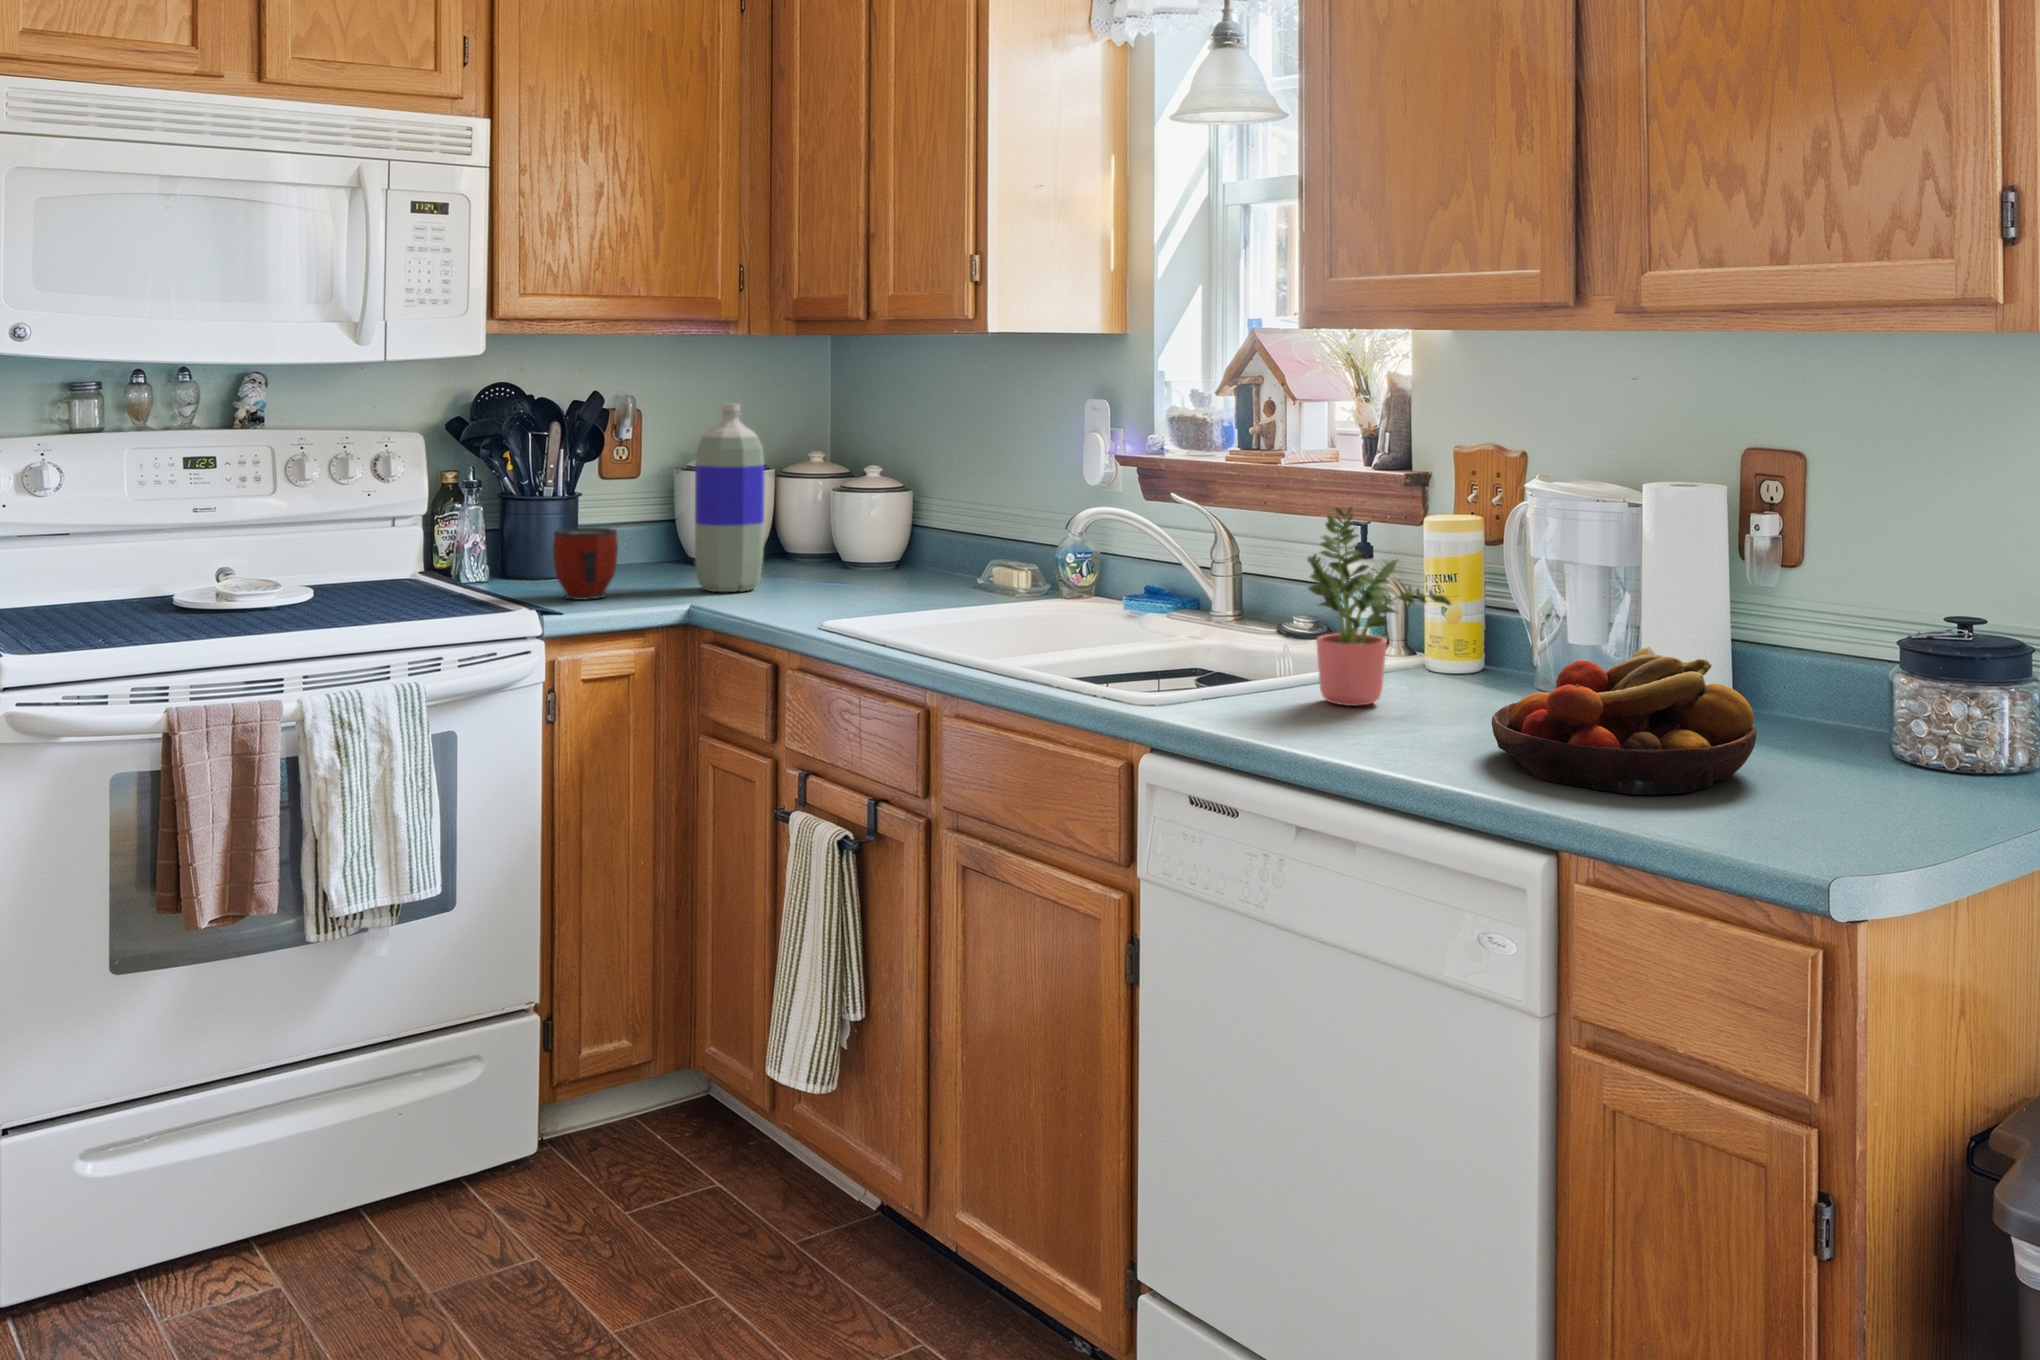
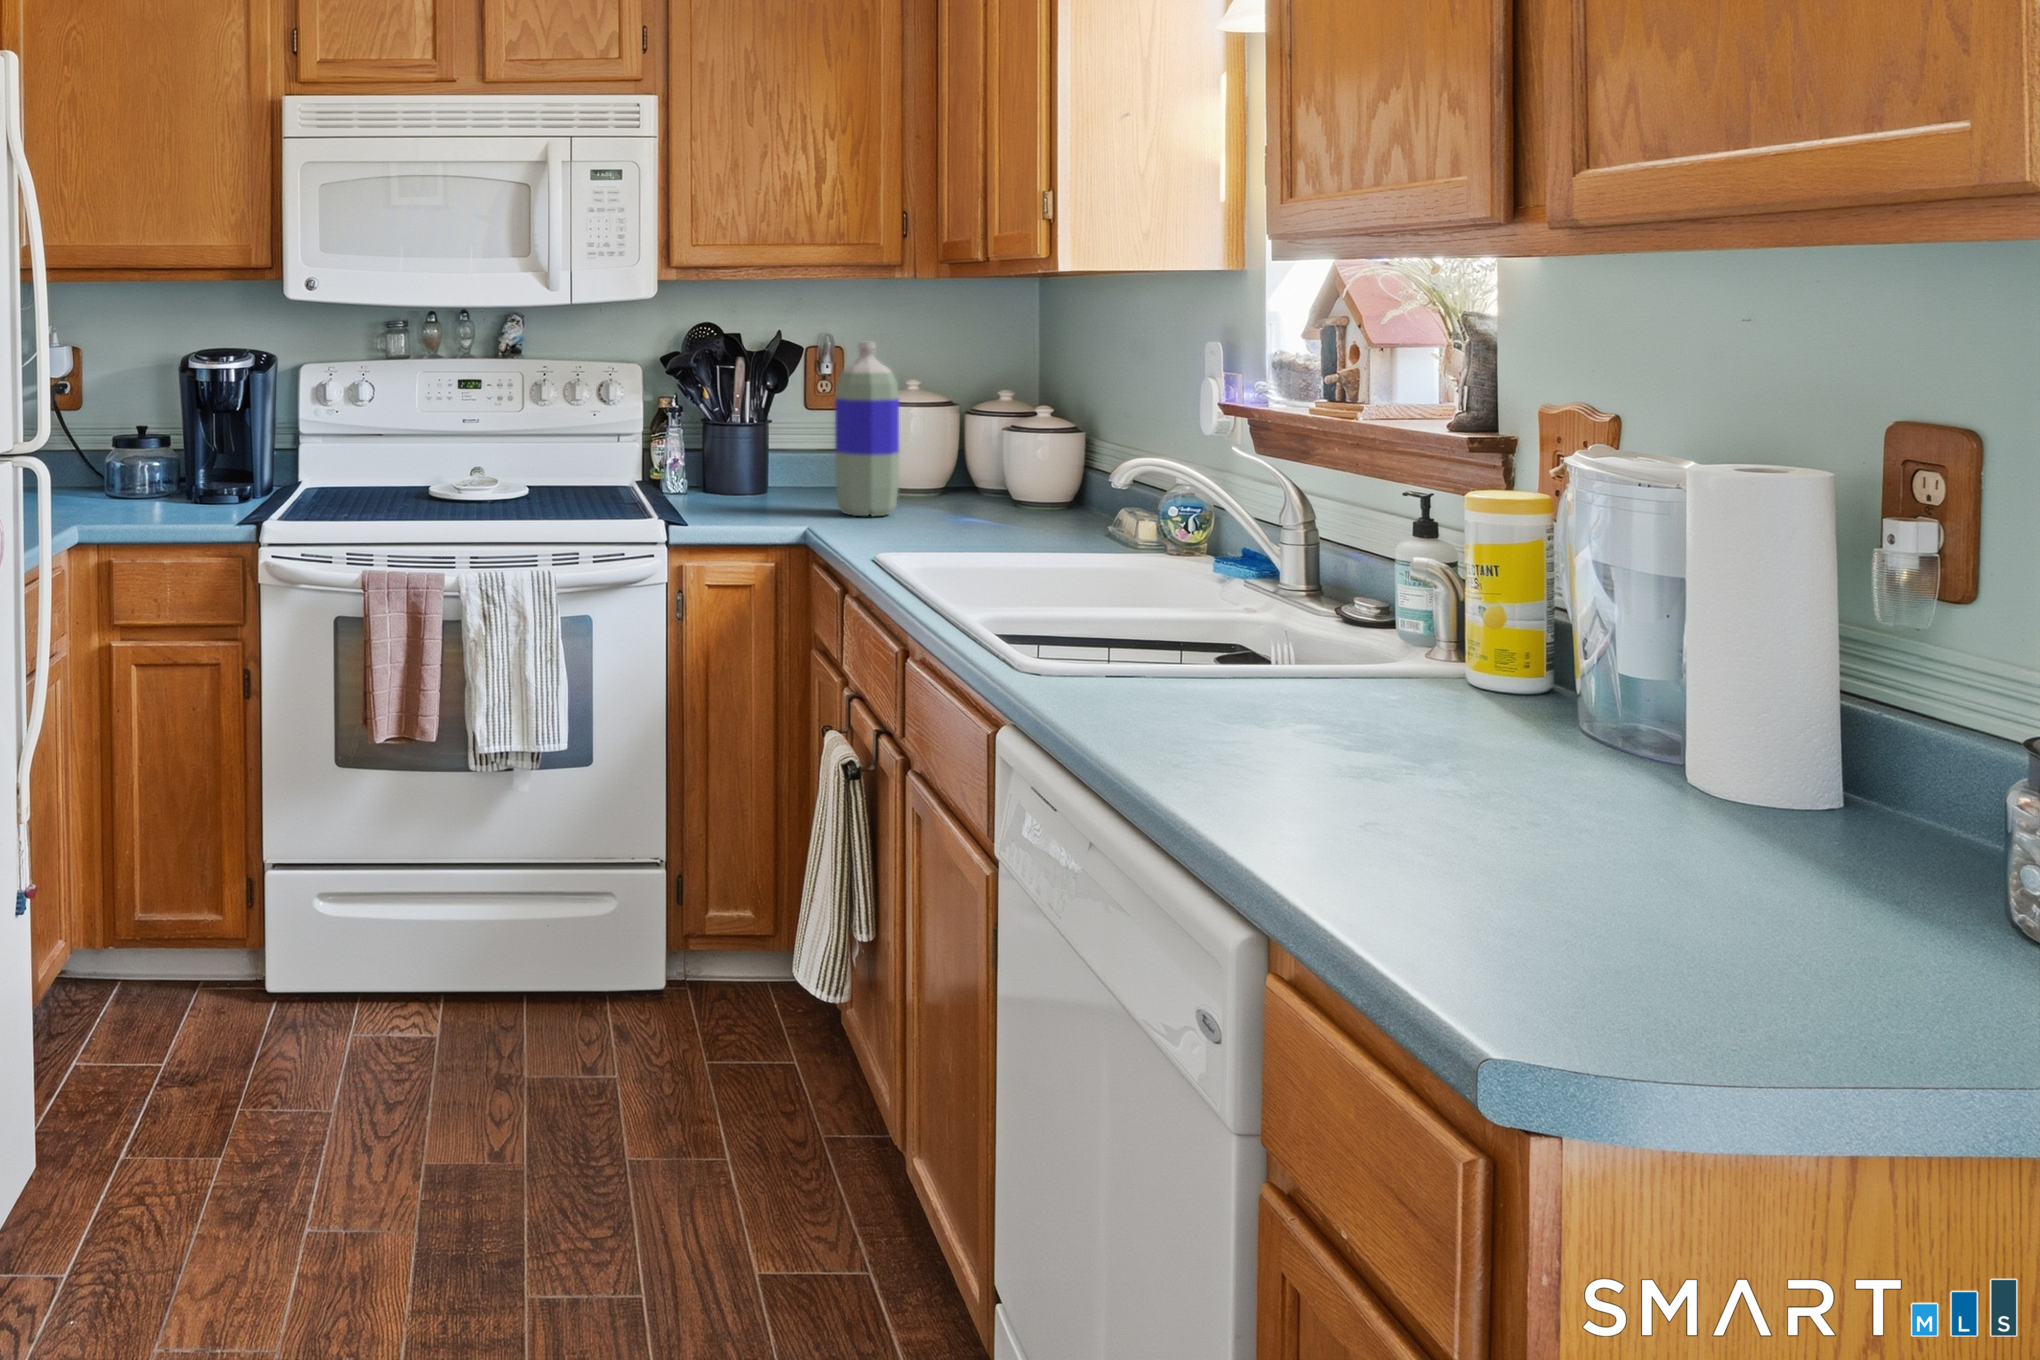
potted plant: present [1307,507,1451,706] -> none [1244,469,1485,721]
mug: present [553,528,618,600] -> none [707,450,762,513]
fruit bowl: present [1492,647,1756,795] -> none [1419,706,1899,947]

